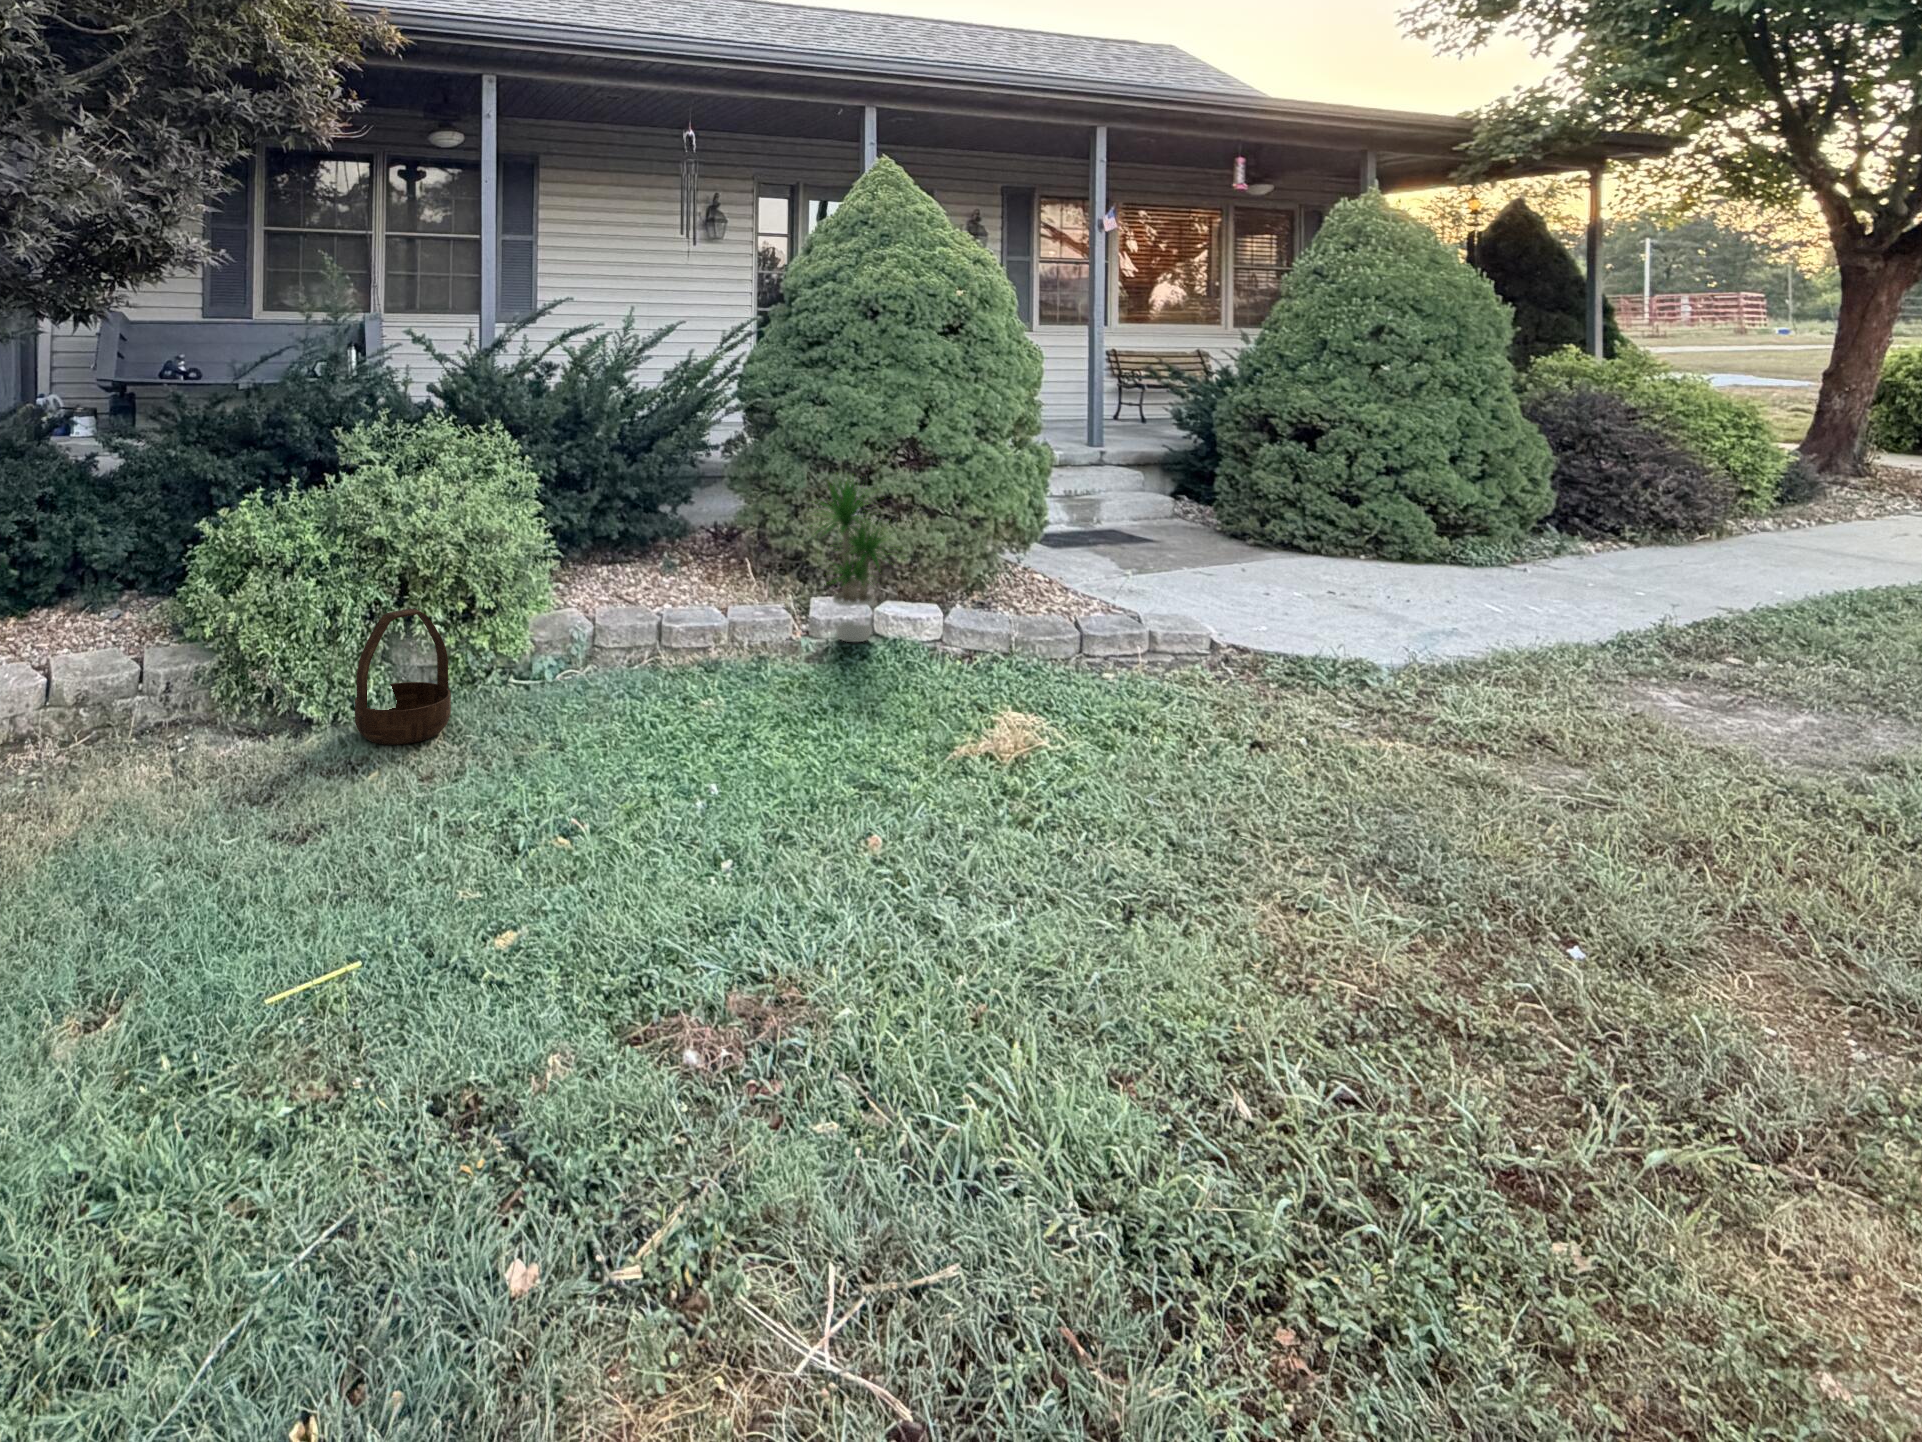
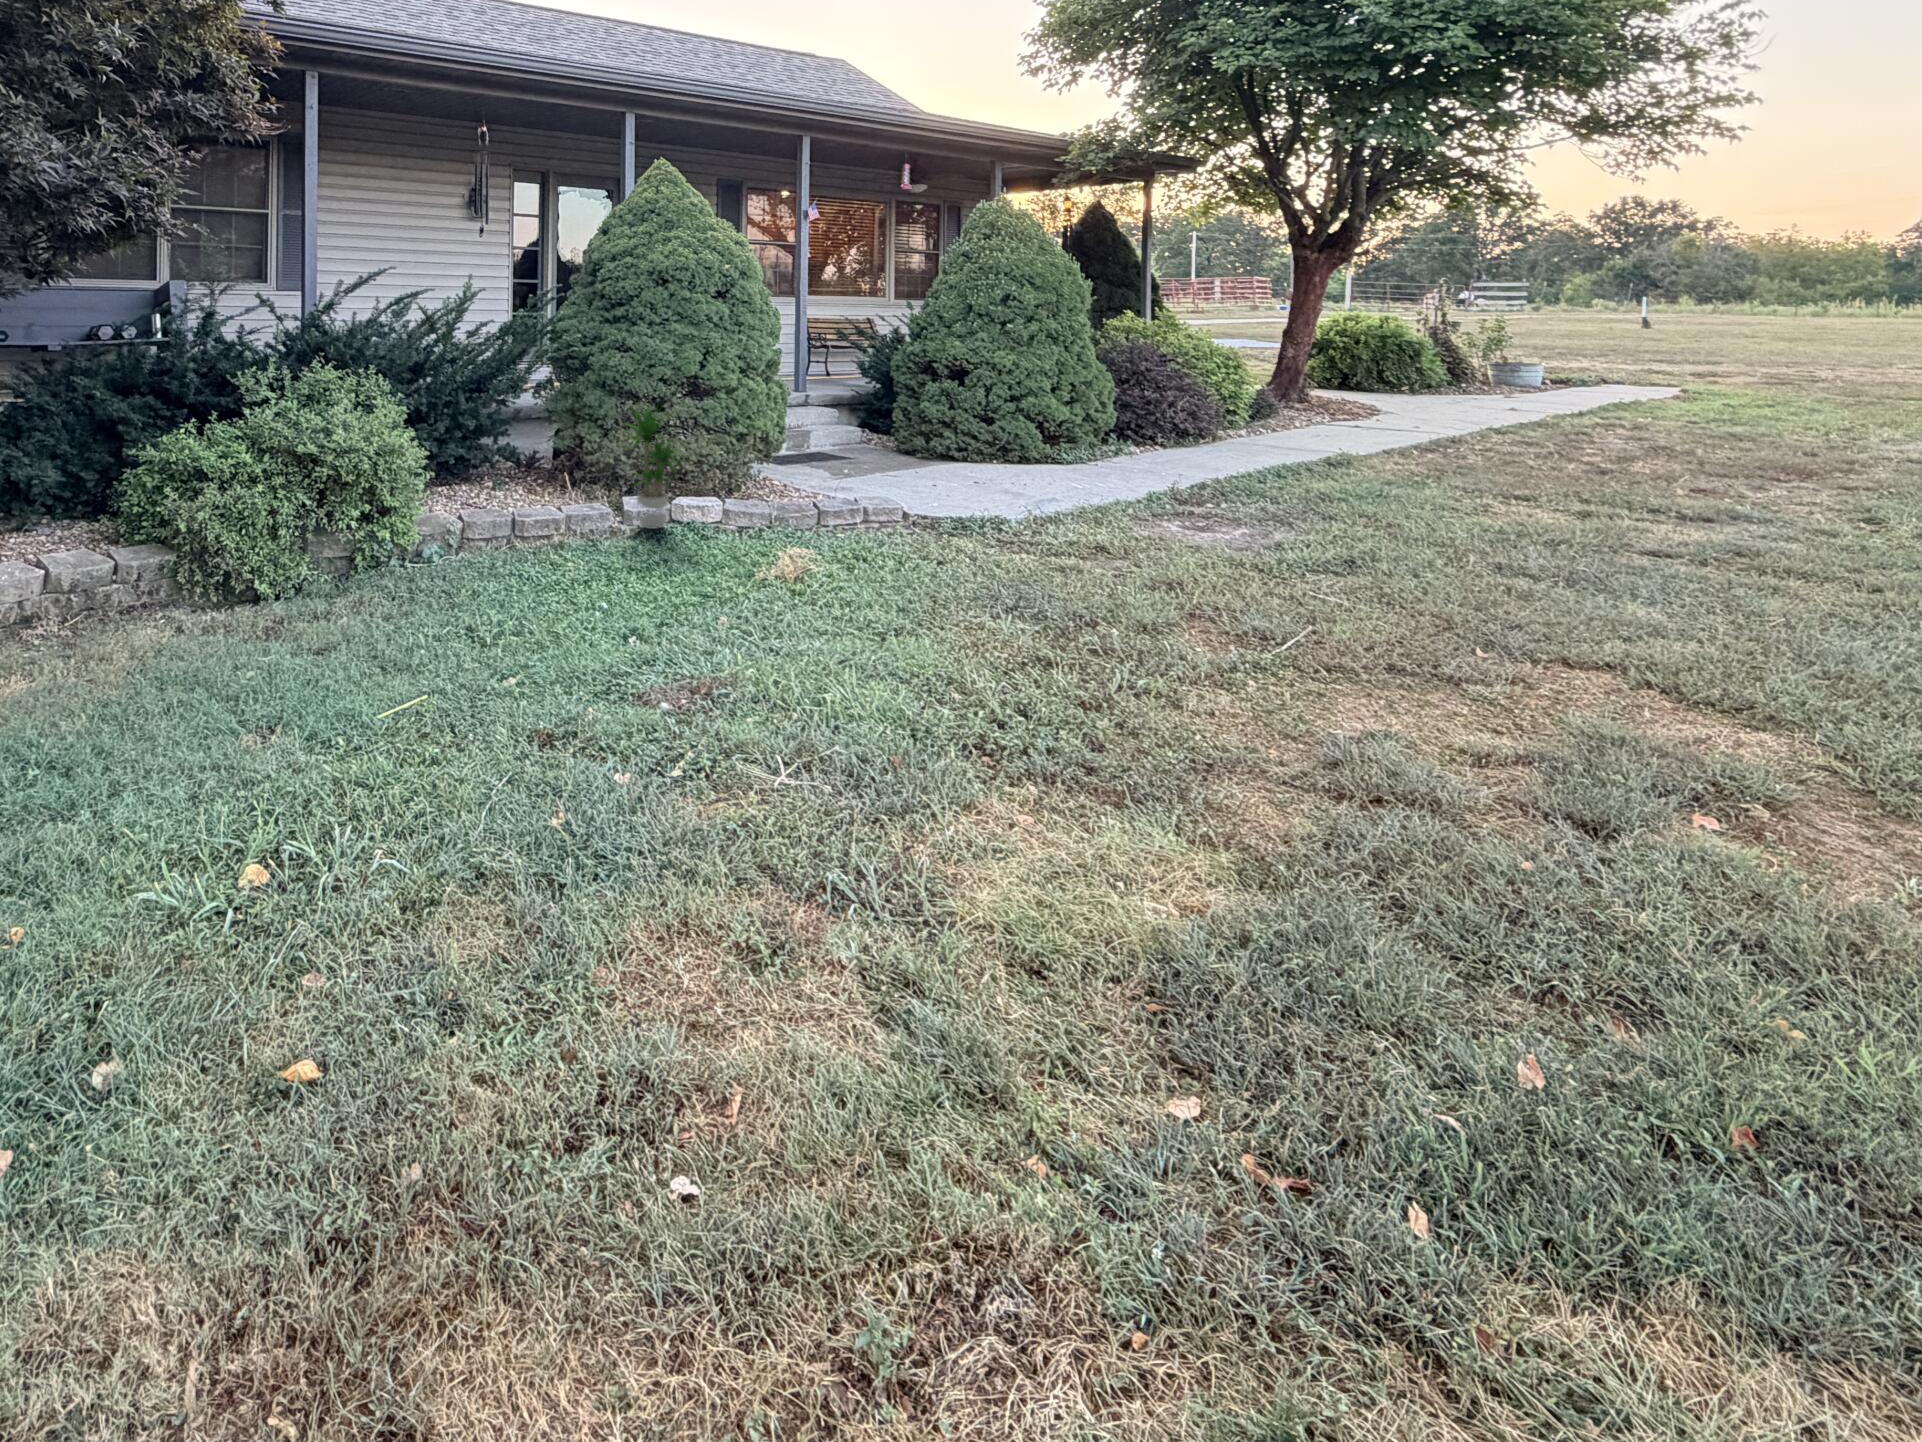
basket: present [355,609,451,745] -> none [298,505,374,607]

